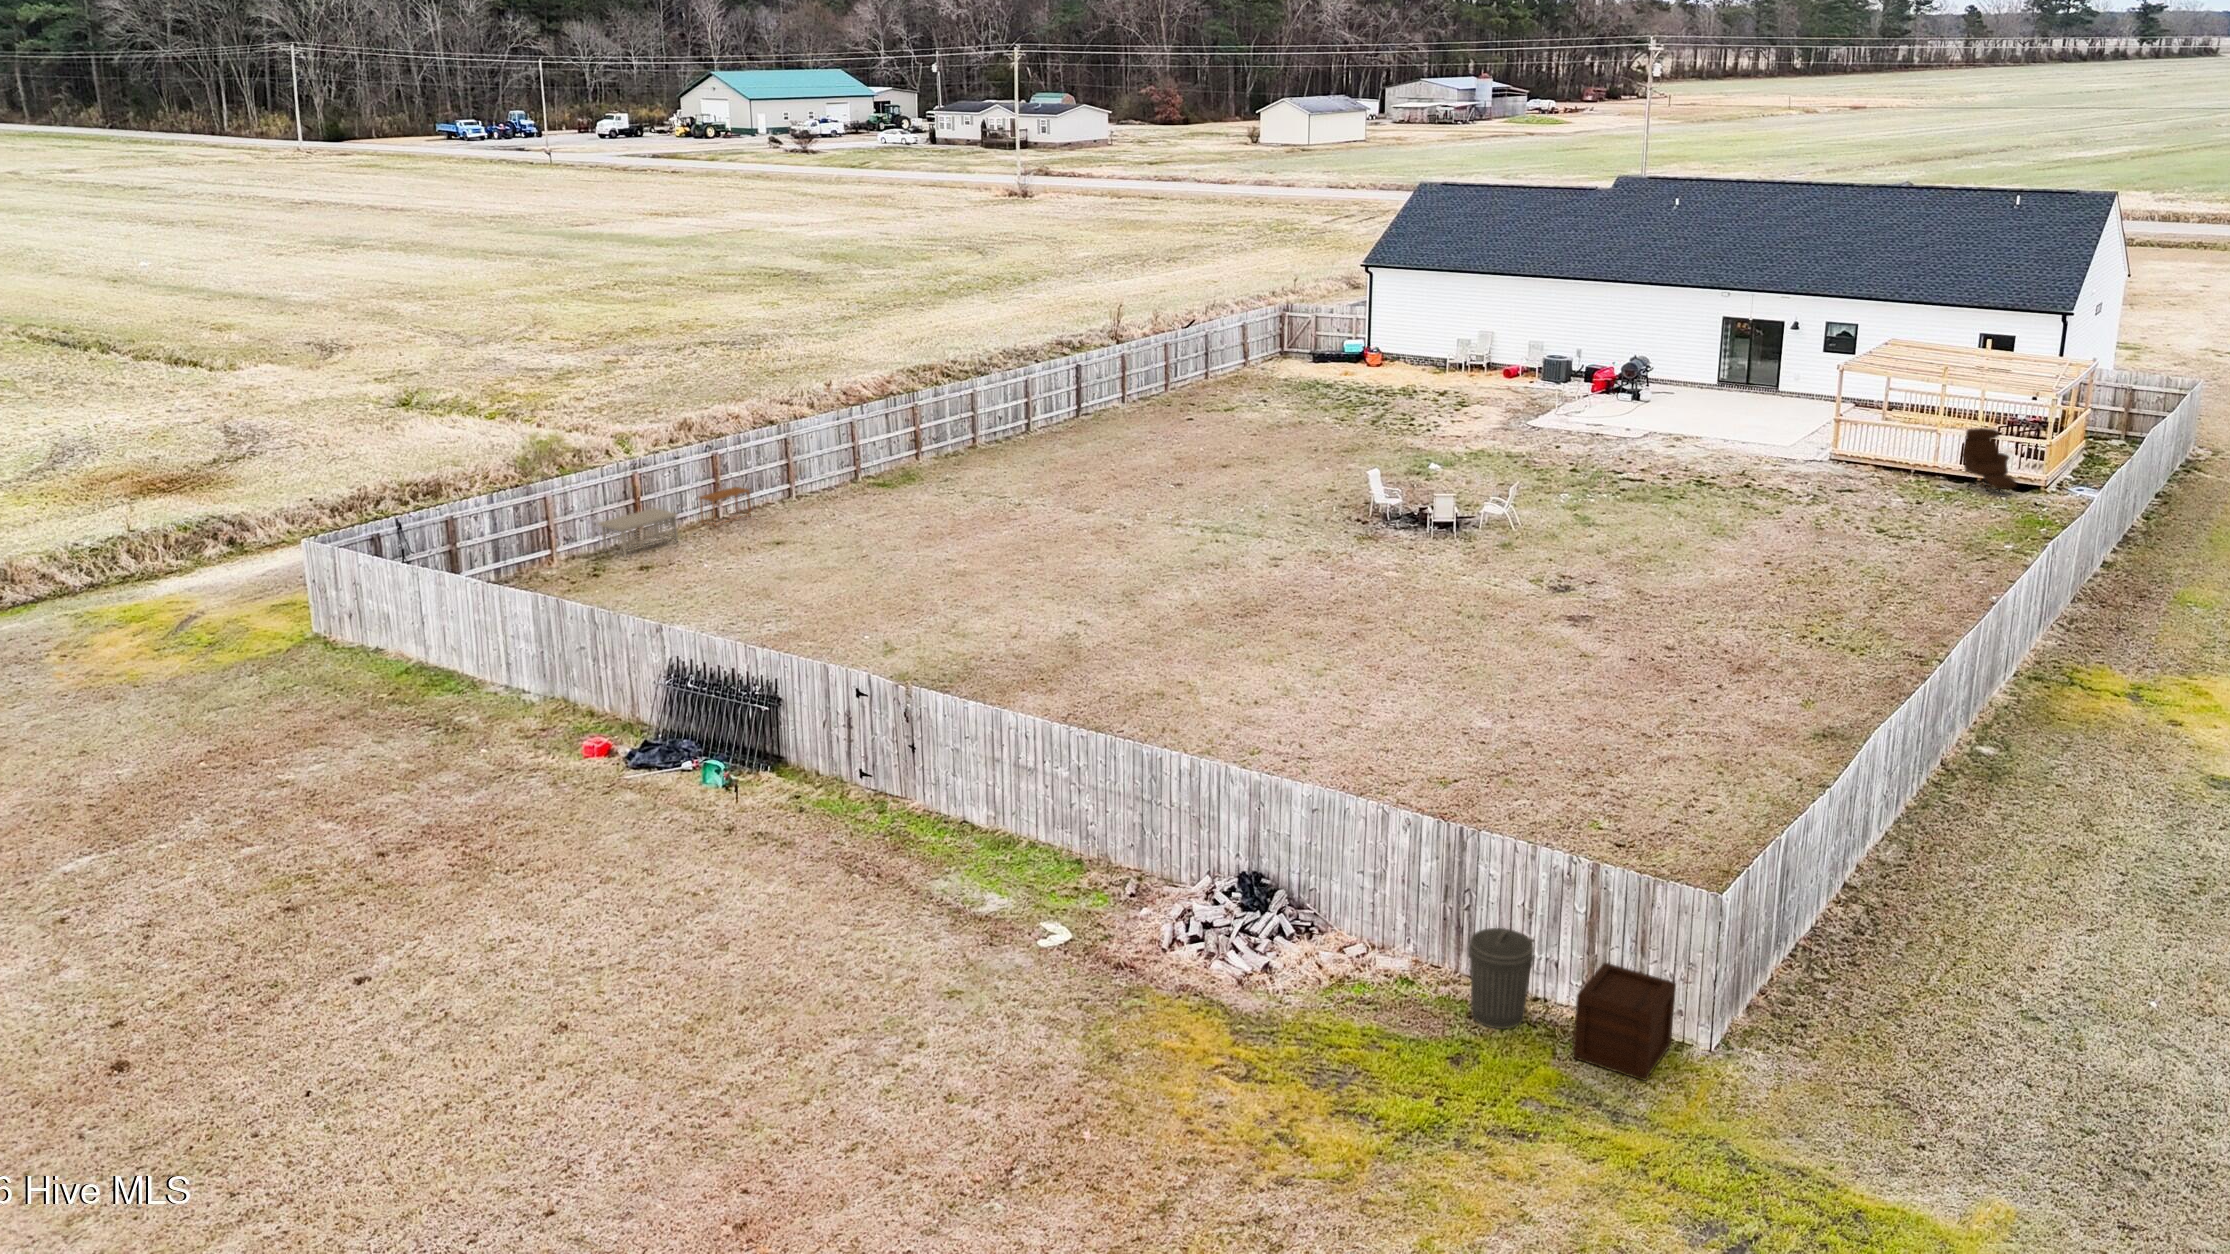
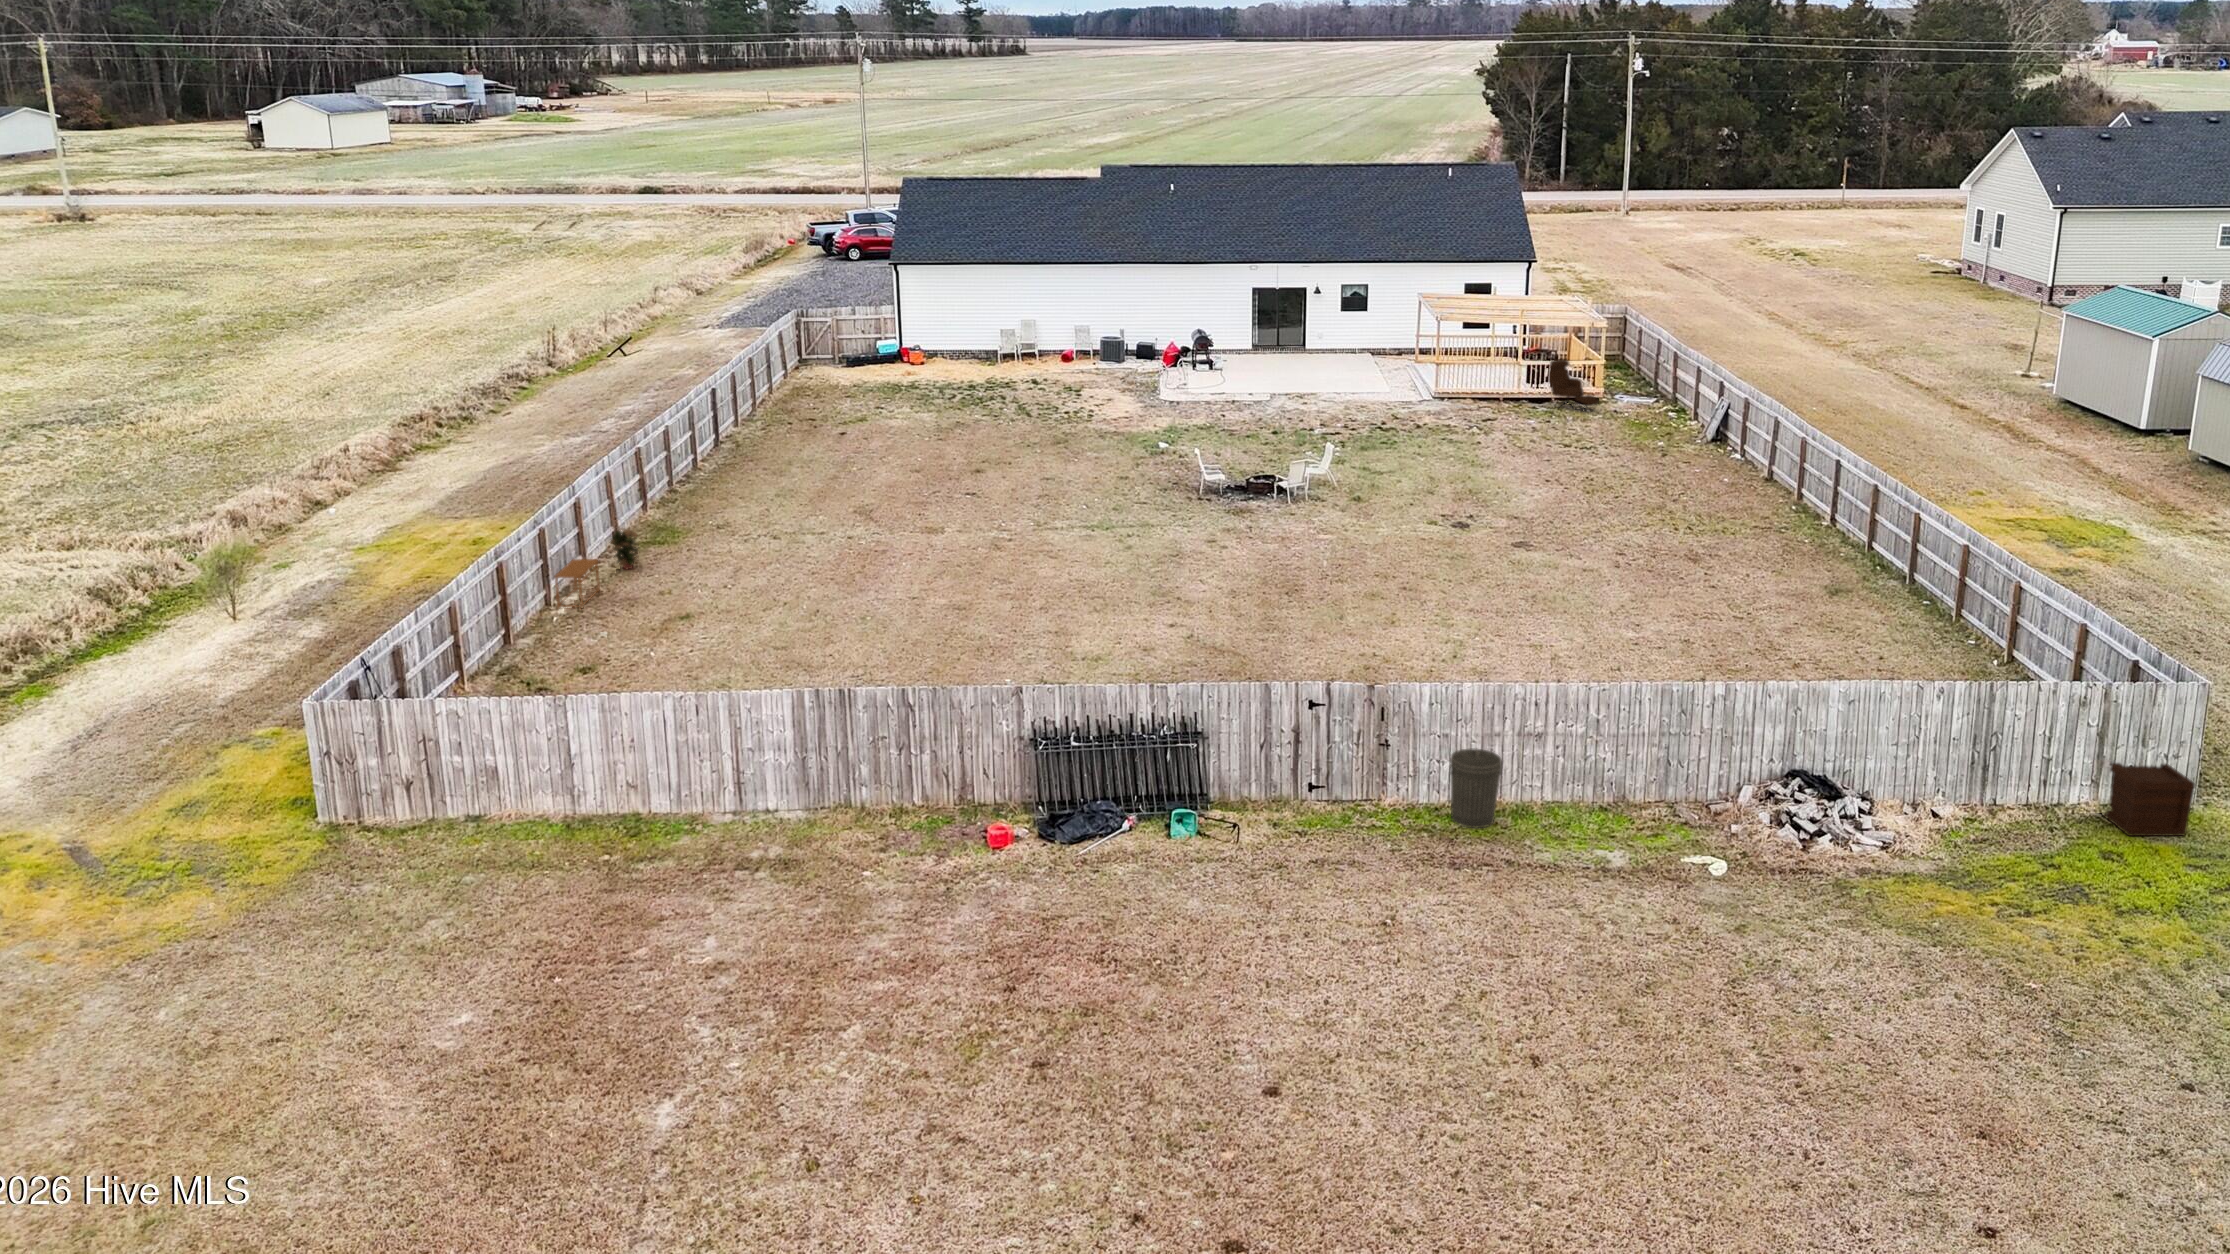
decorative plant: none [789,468,814,504] -> present [611,528,639,569]
storage bench: present [598,508,678,557] -> none [499,596,576,658]
trash can: present [1468,928,1534,1029] -> present [1450,748,1502,828]

